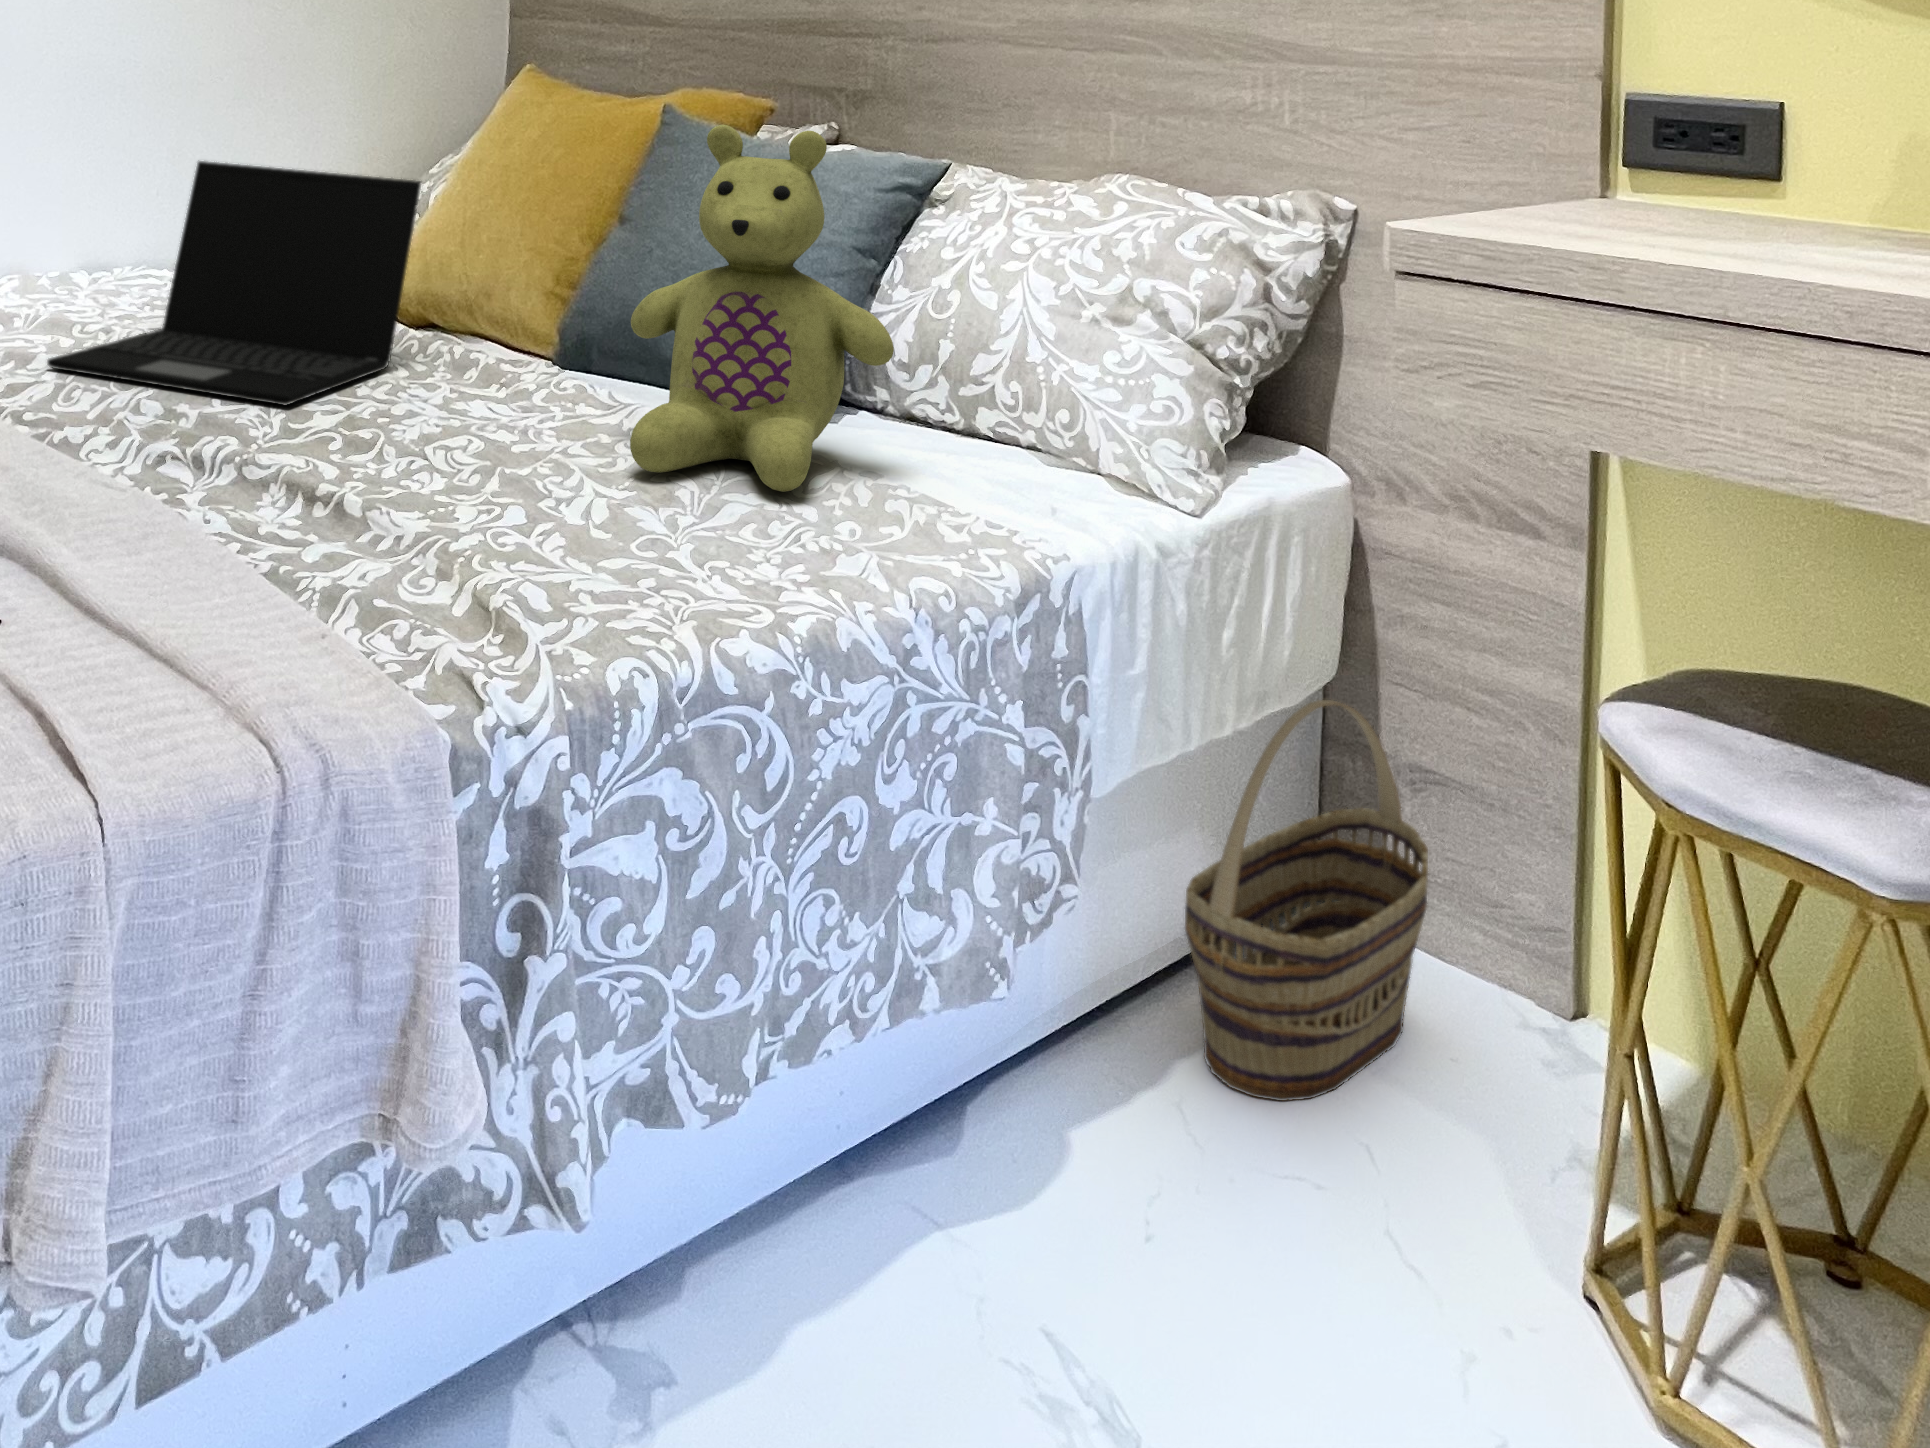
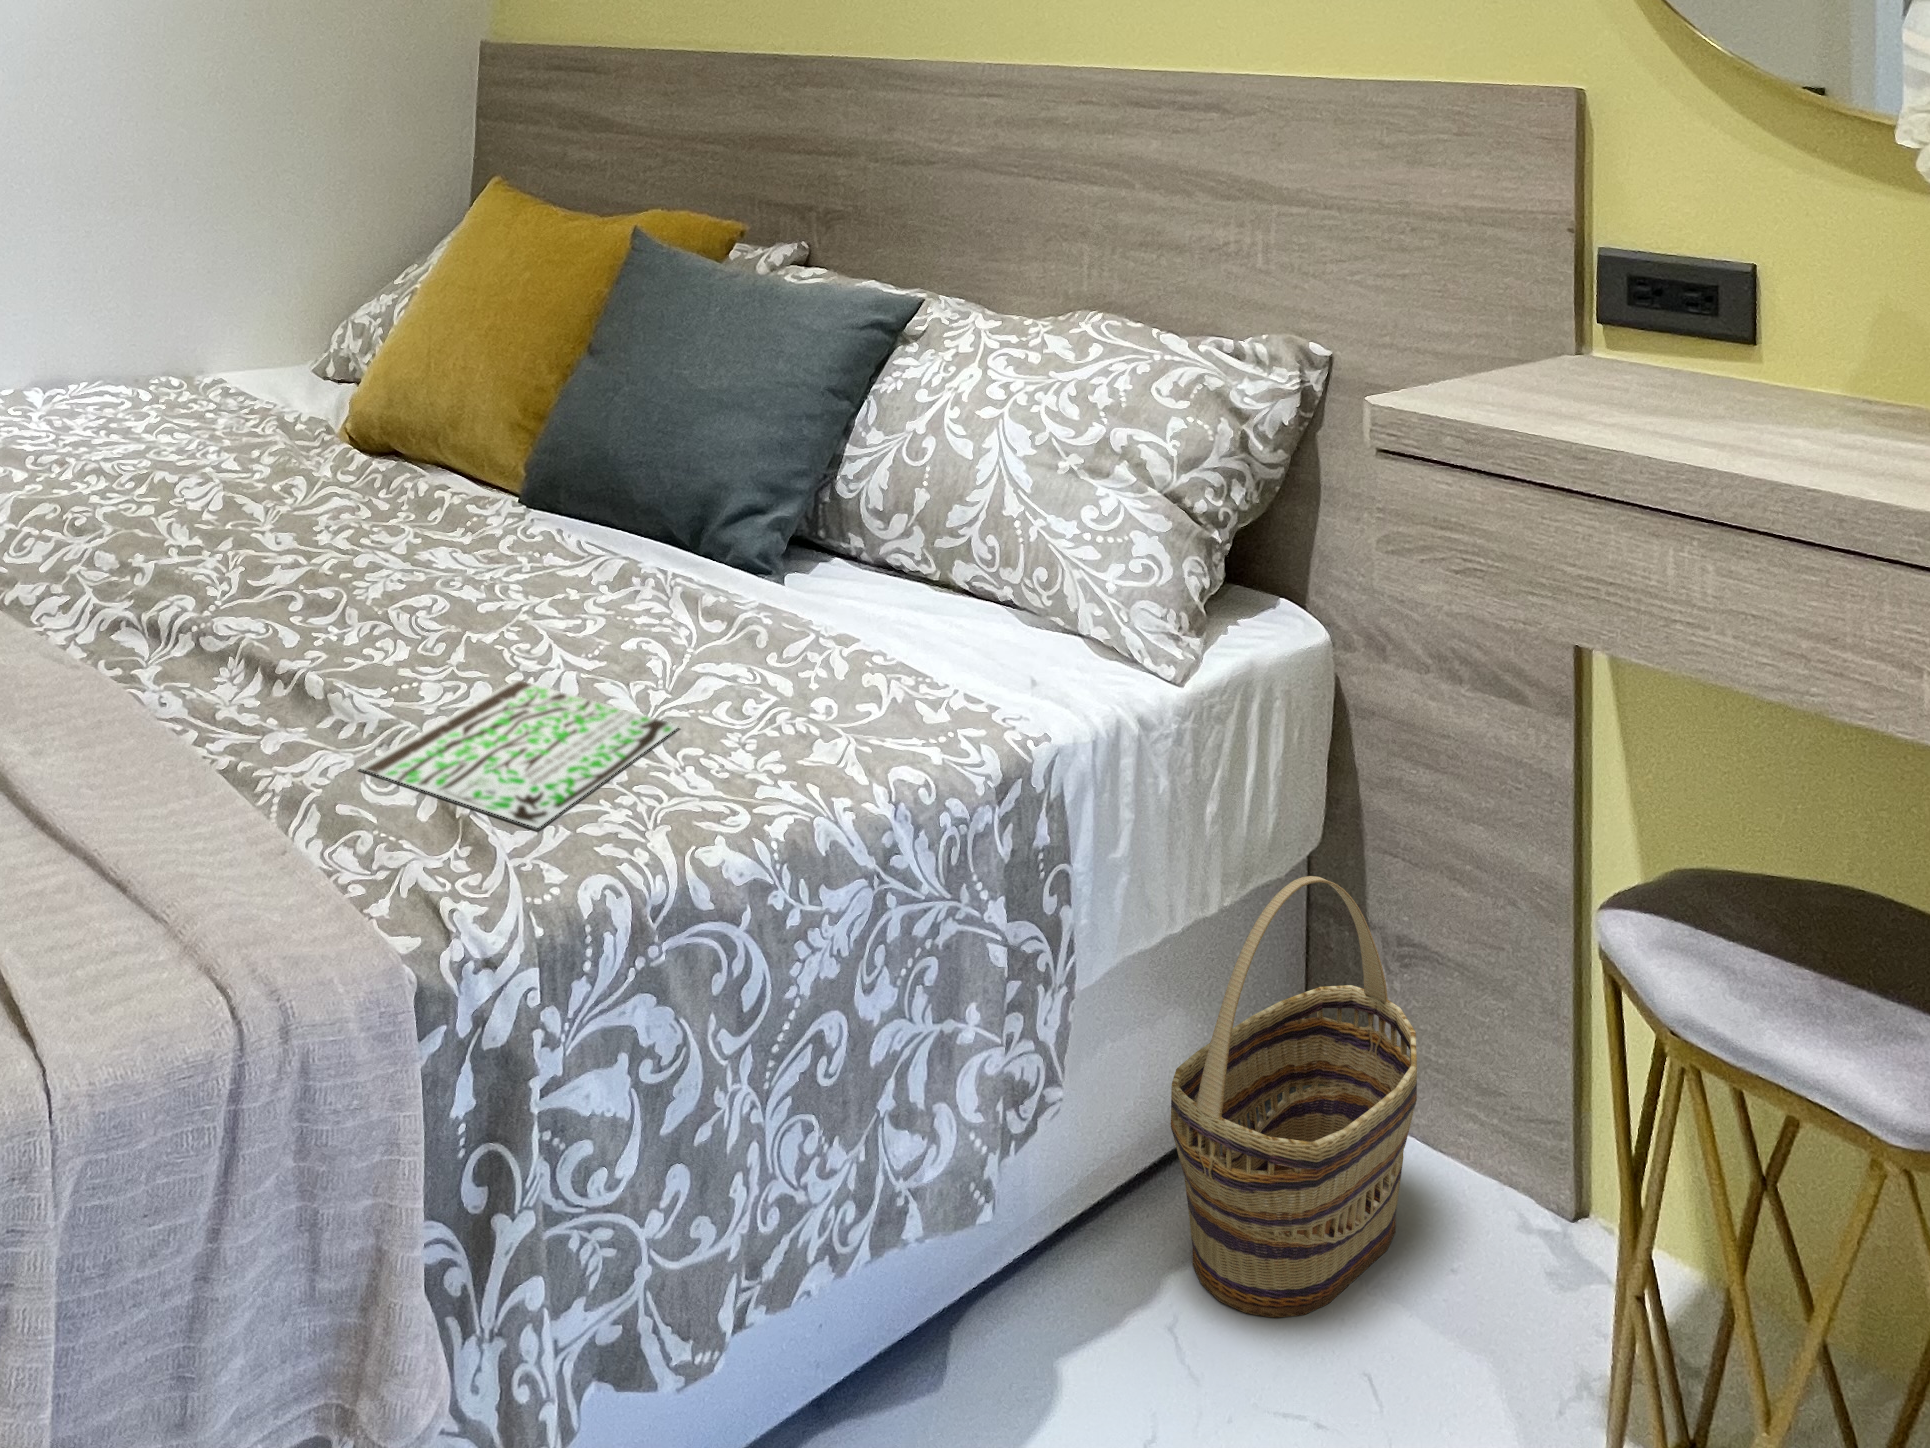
stuffed bear: present [630,125,894,492] -> none [601,273,868,663]
laptop: present [47,161,421,406] -> none [5,287,390,556]
book: none [392,504,707,620] -> present [360,680,678,828]

